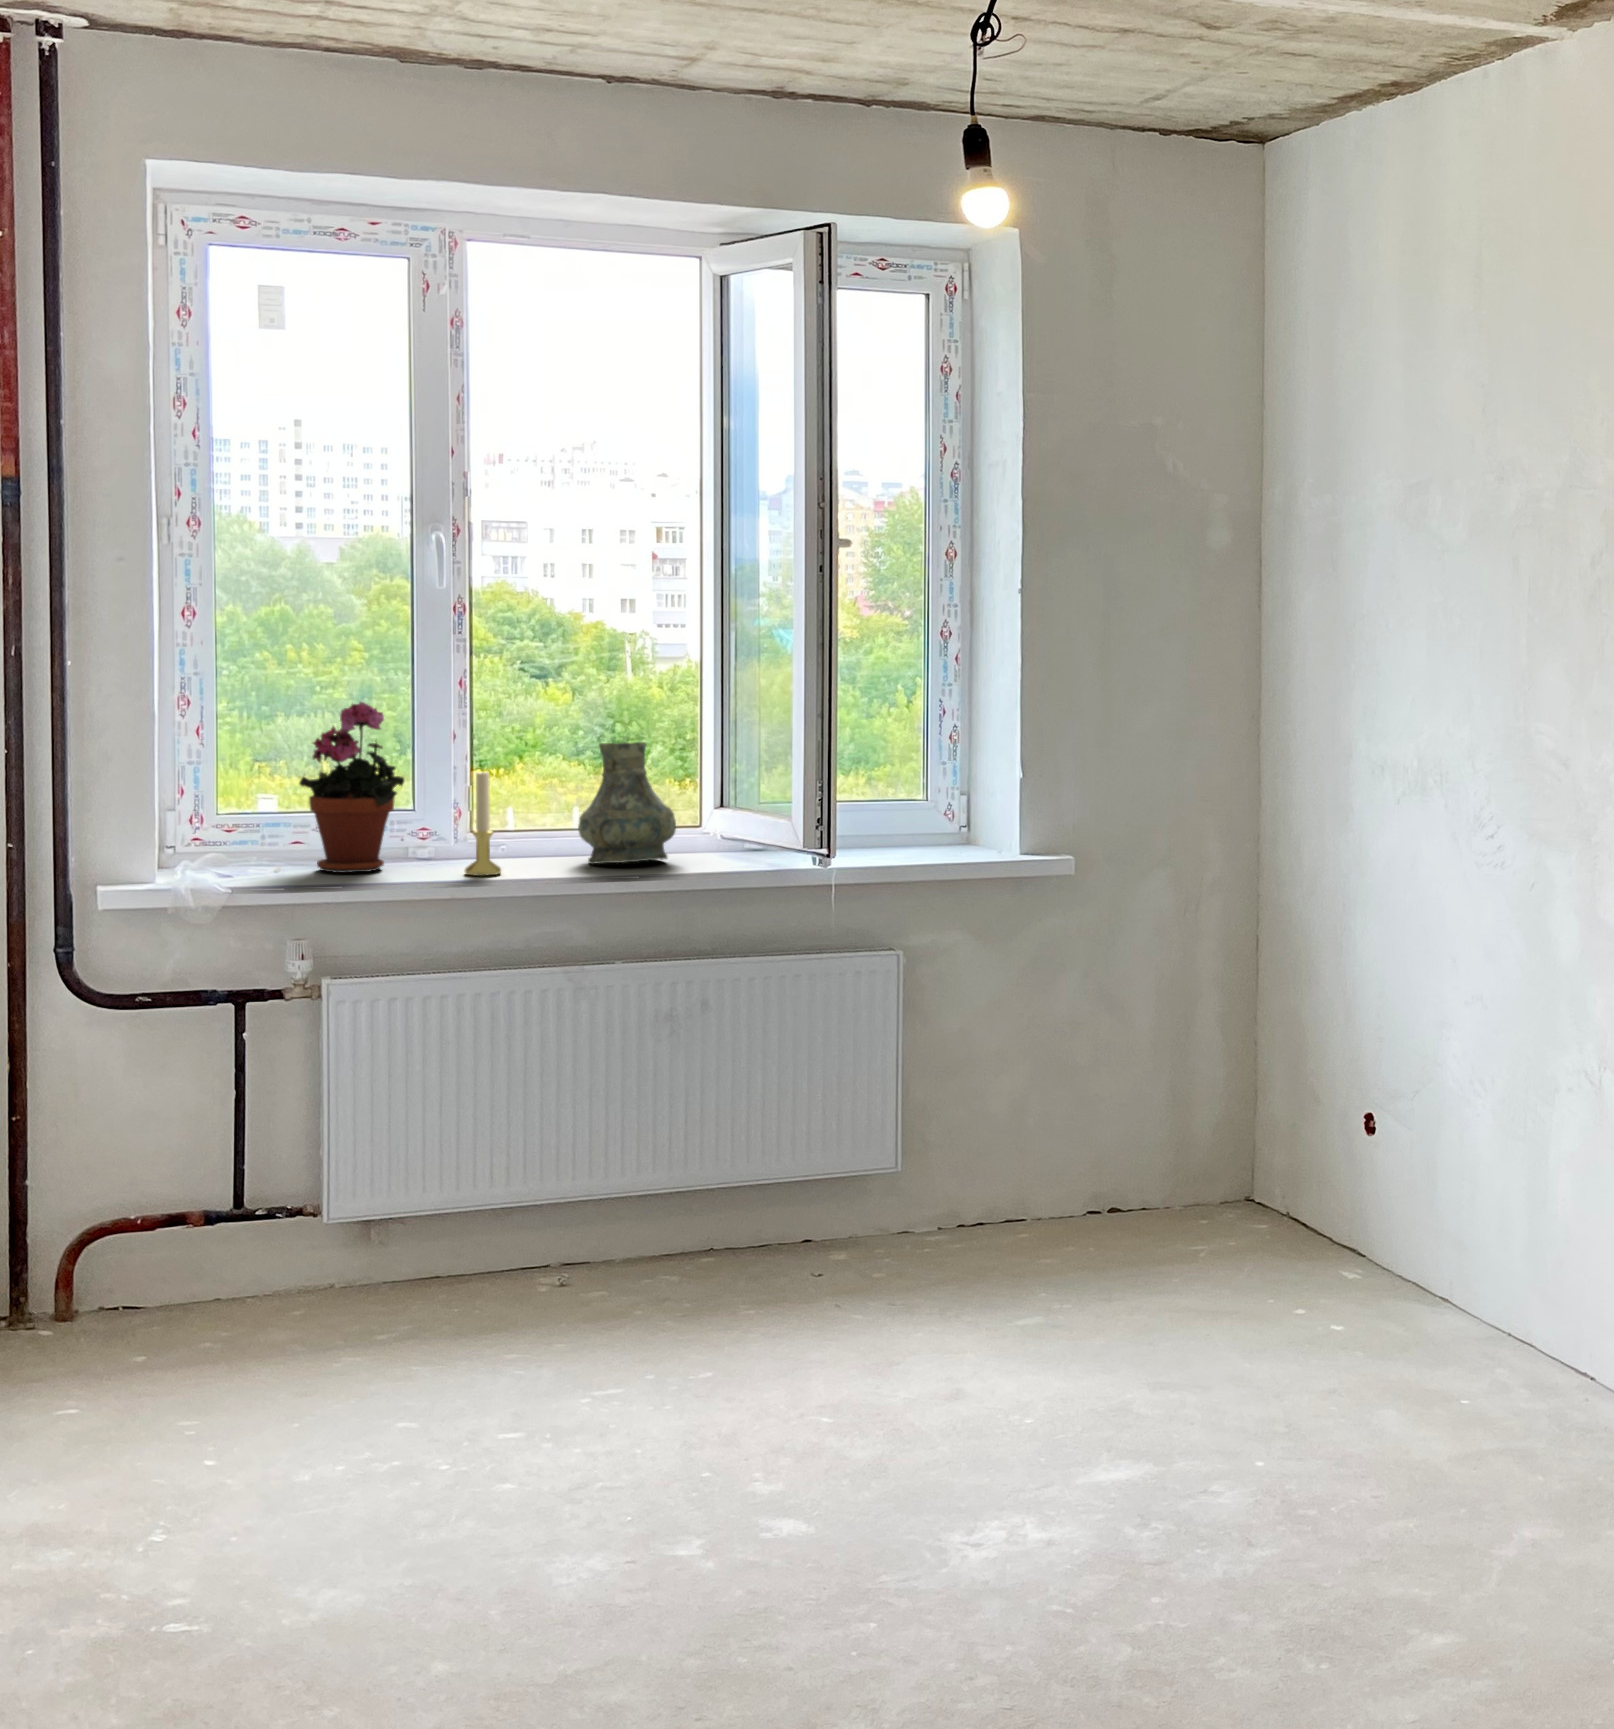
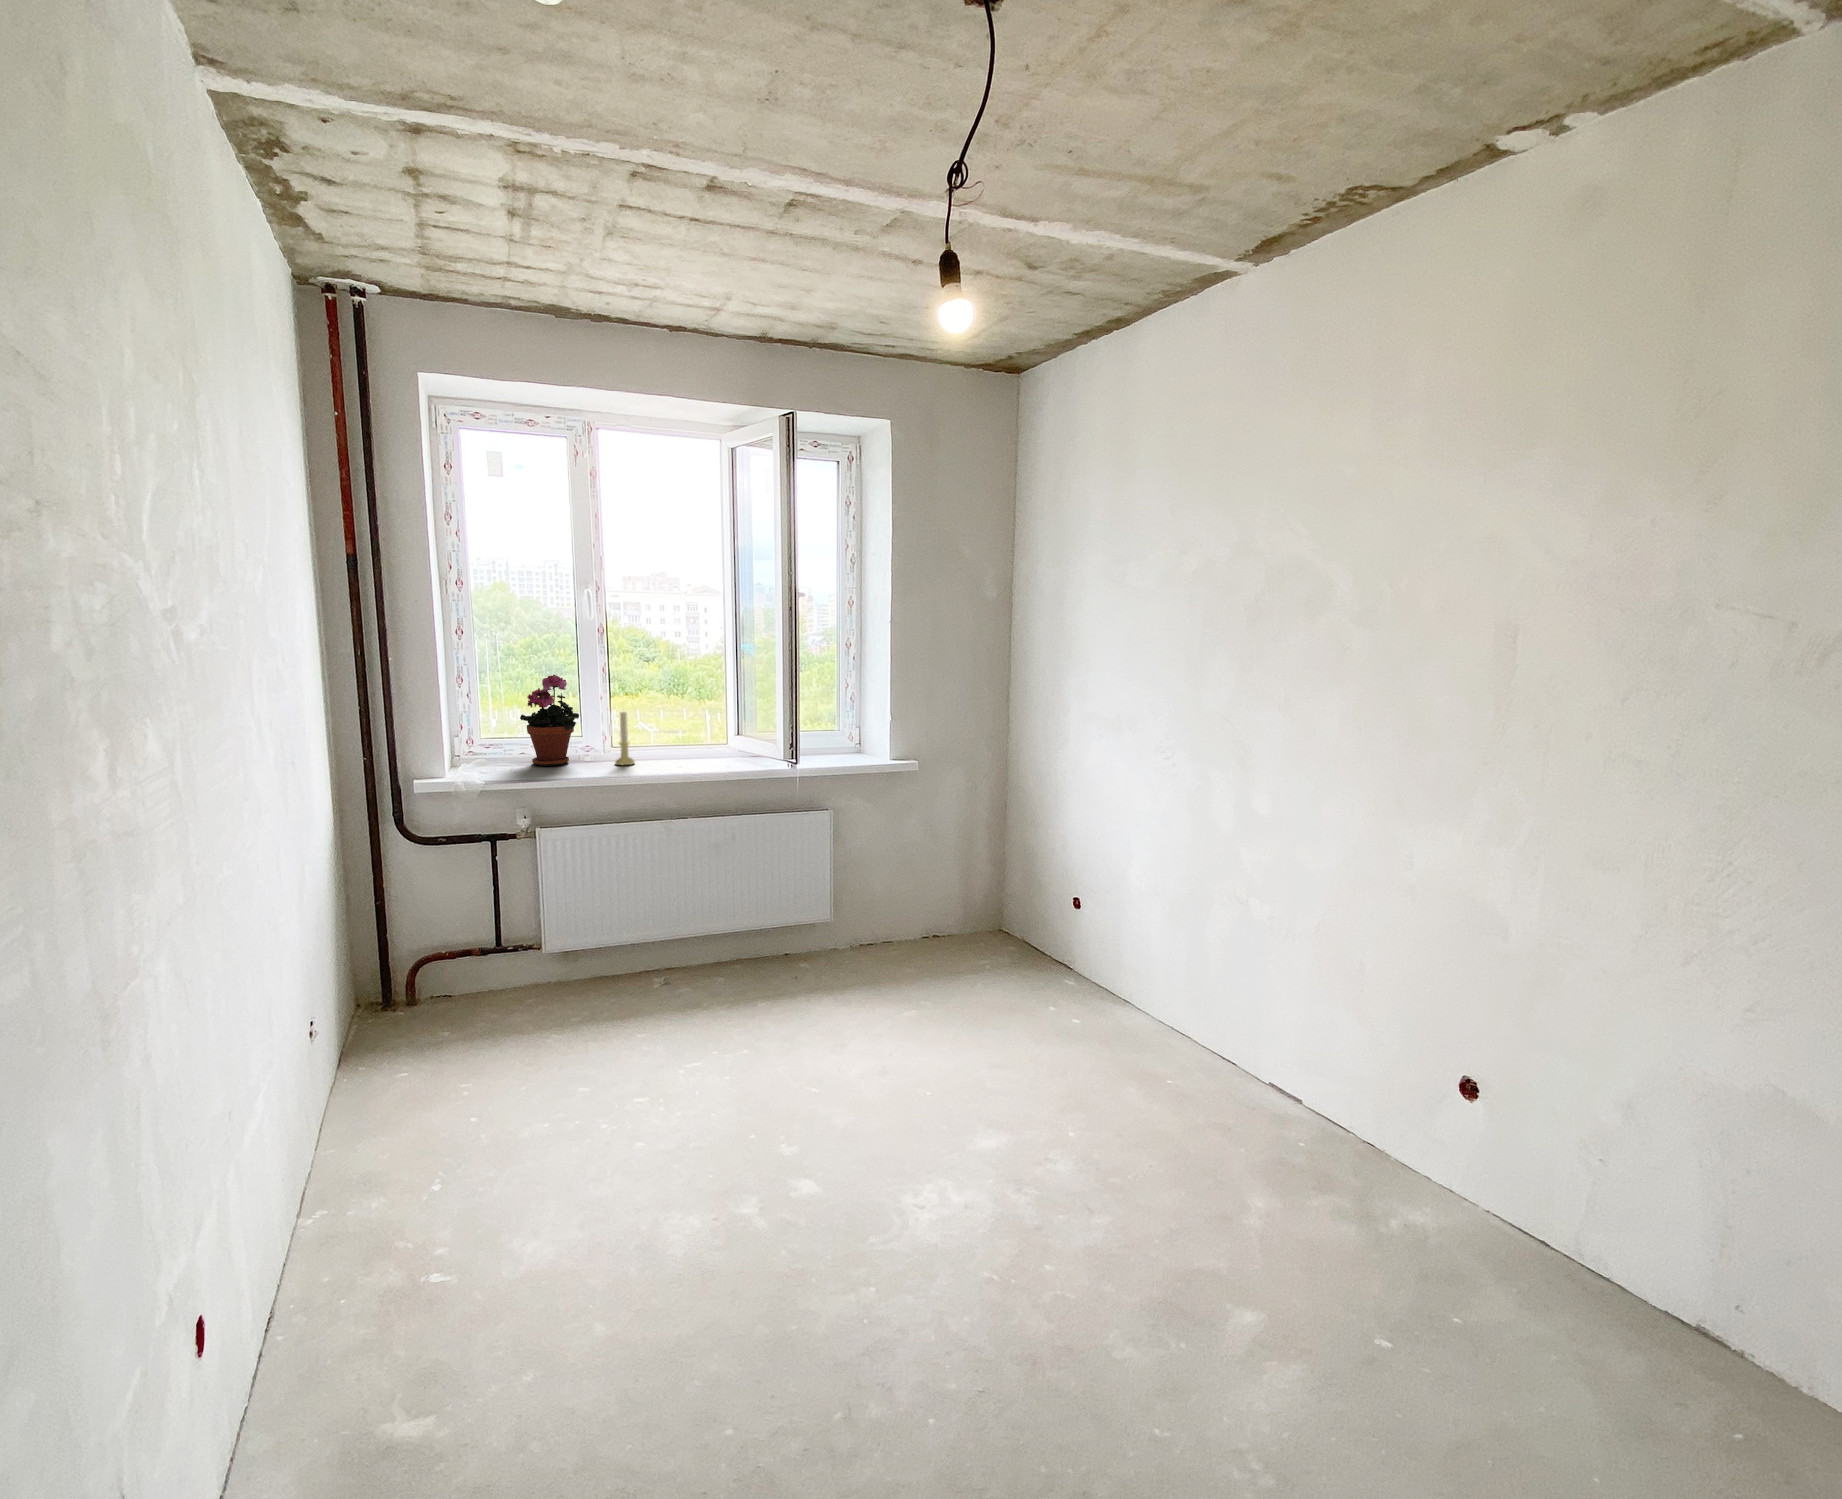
vase: present [578,742,676,864] -> none [672,692,723,755]

